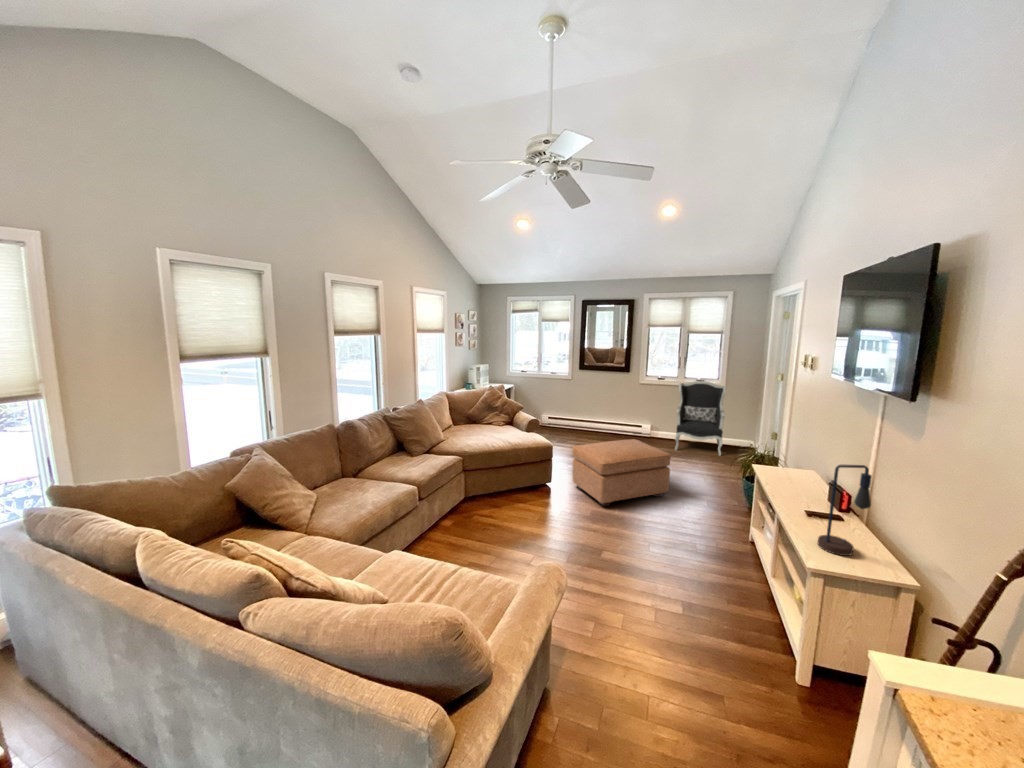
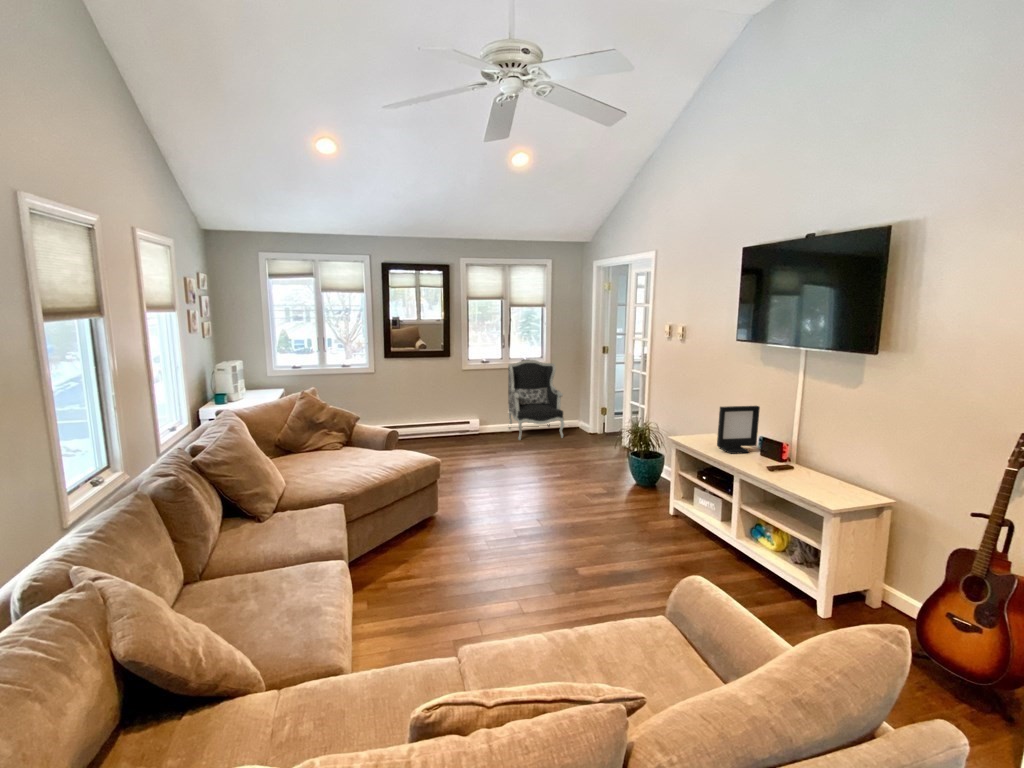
ottoman: present [572,439,671,506] -> none [463,433,570,520]
picture frame: none [774,441,831,496] -> present [717,406,760,454]
table lamp: present [818,465,872,556] -> none [812,413,847,495]

